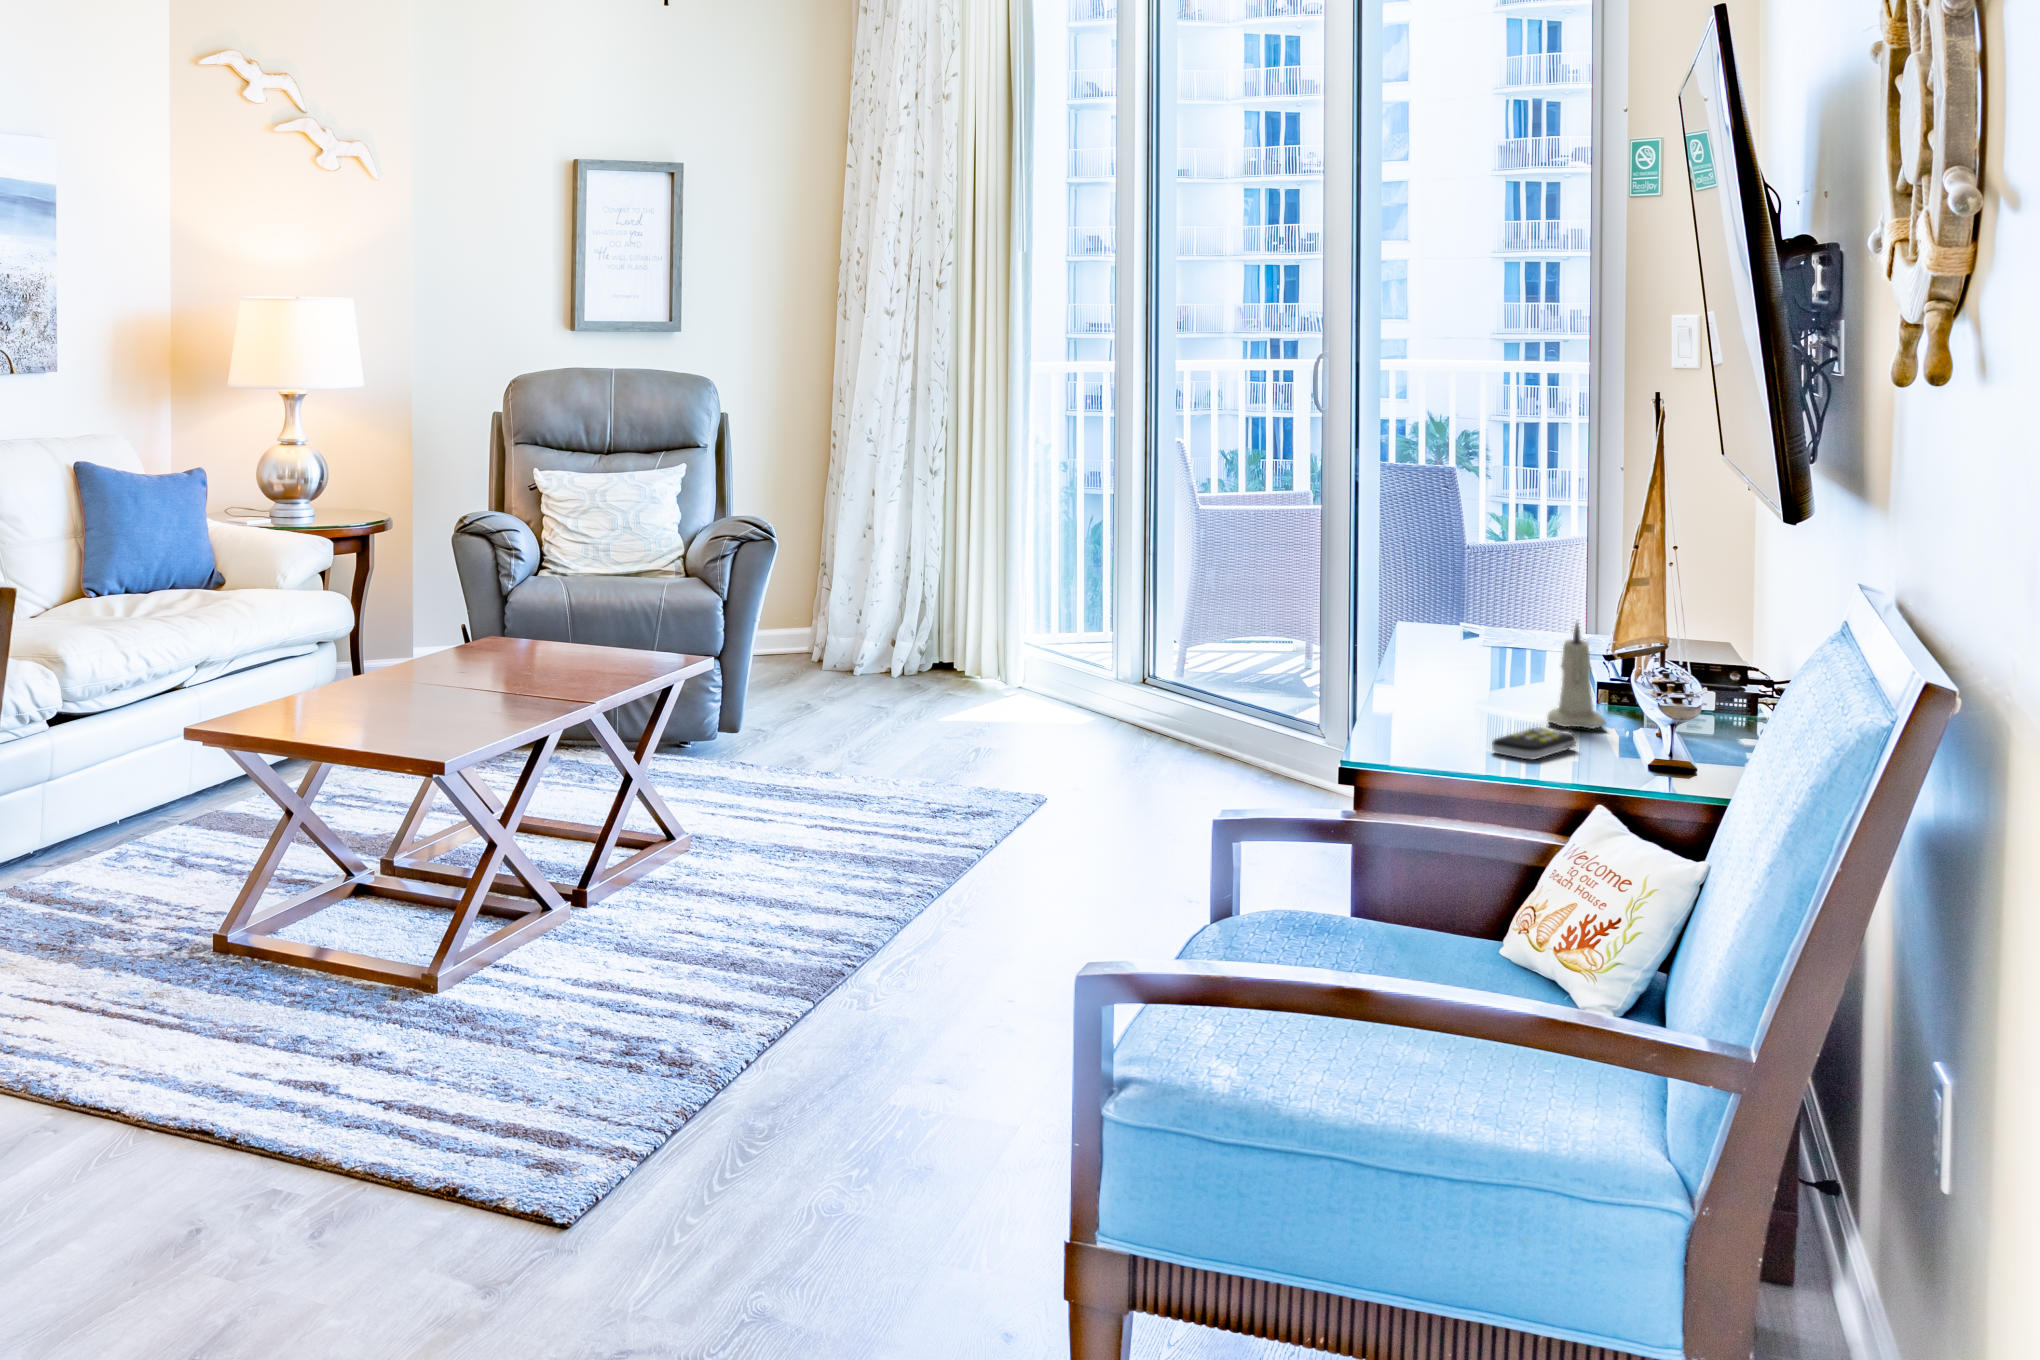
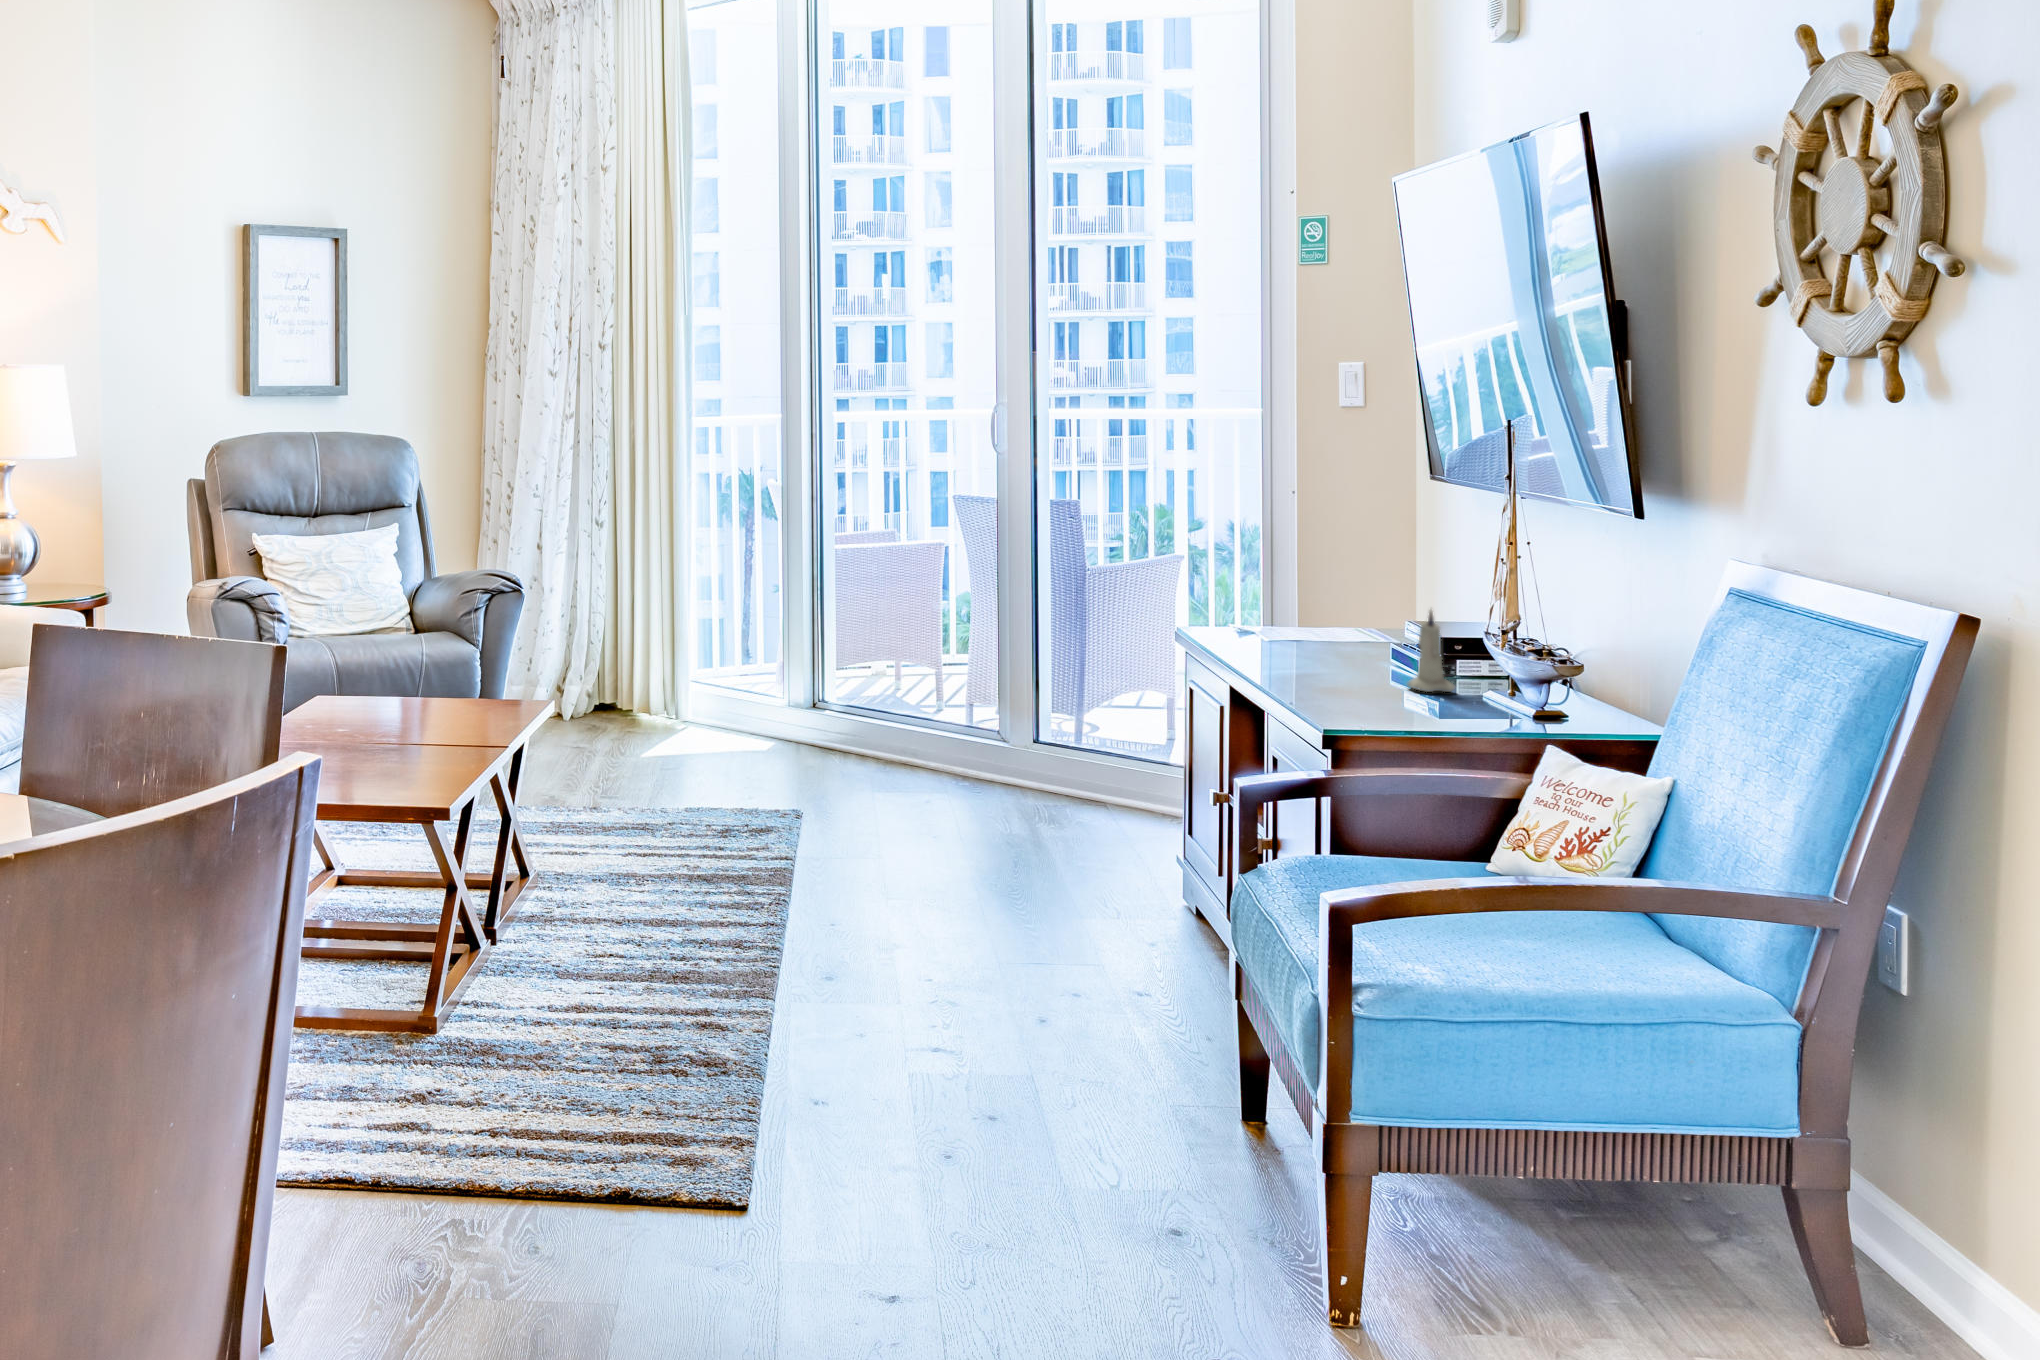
remote control: present [1492,727,1576,759] -> none [1423,692,1470,717]

